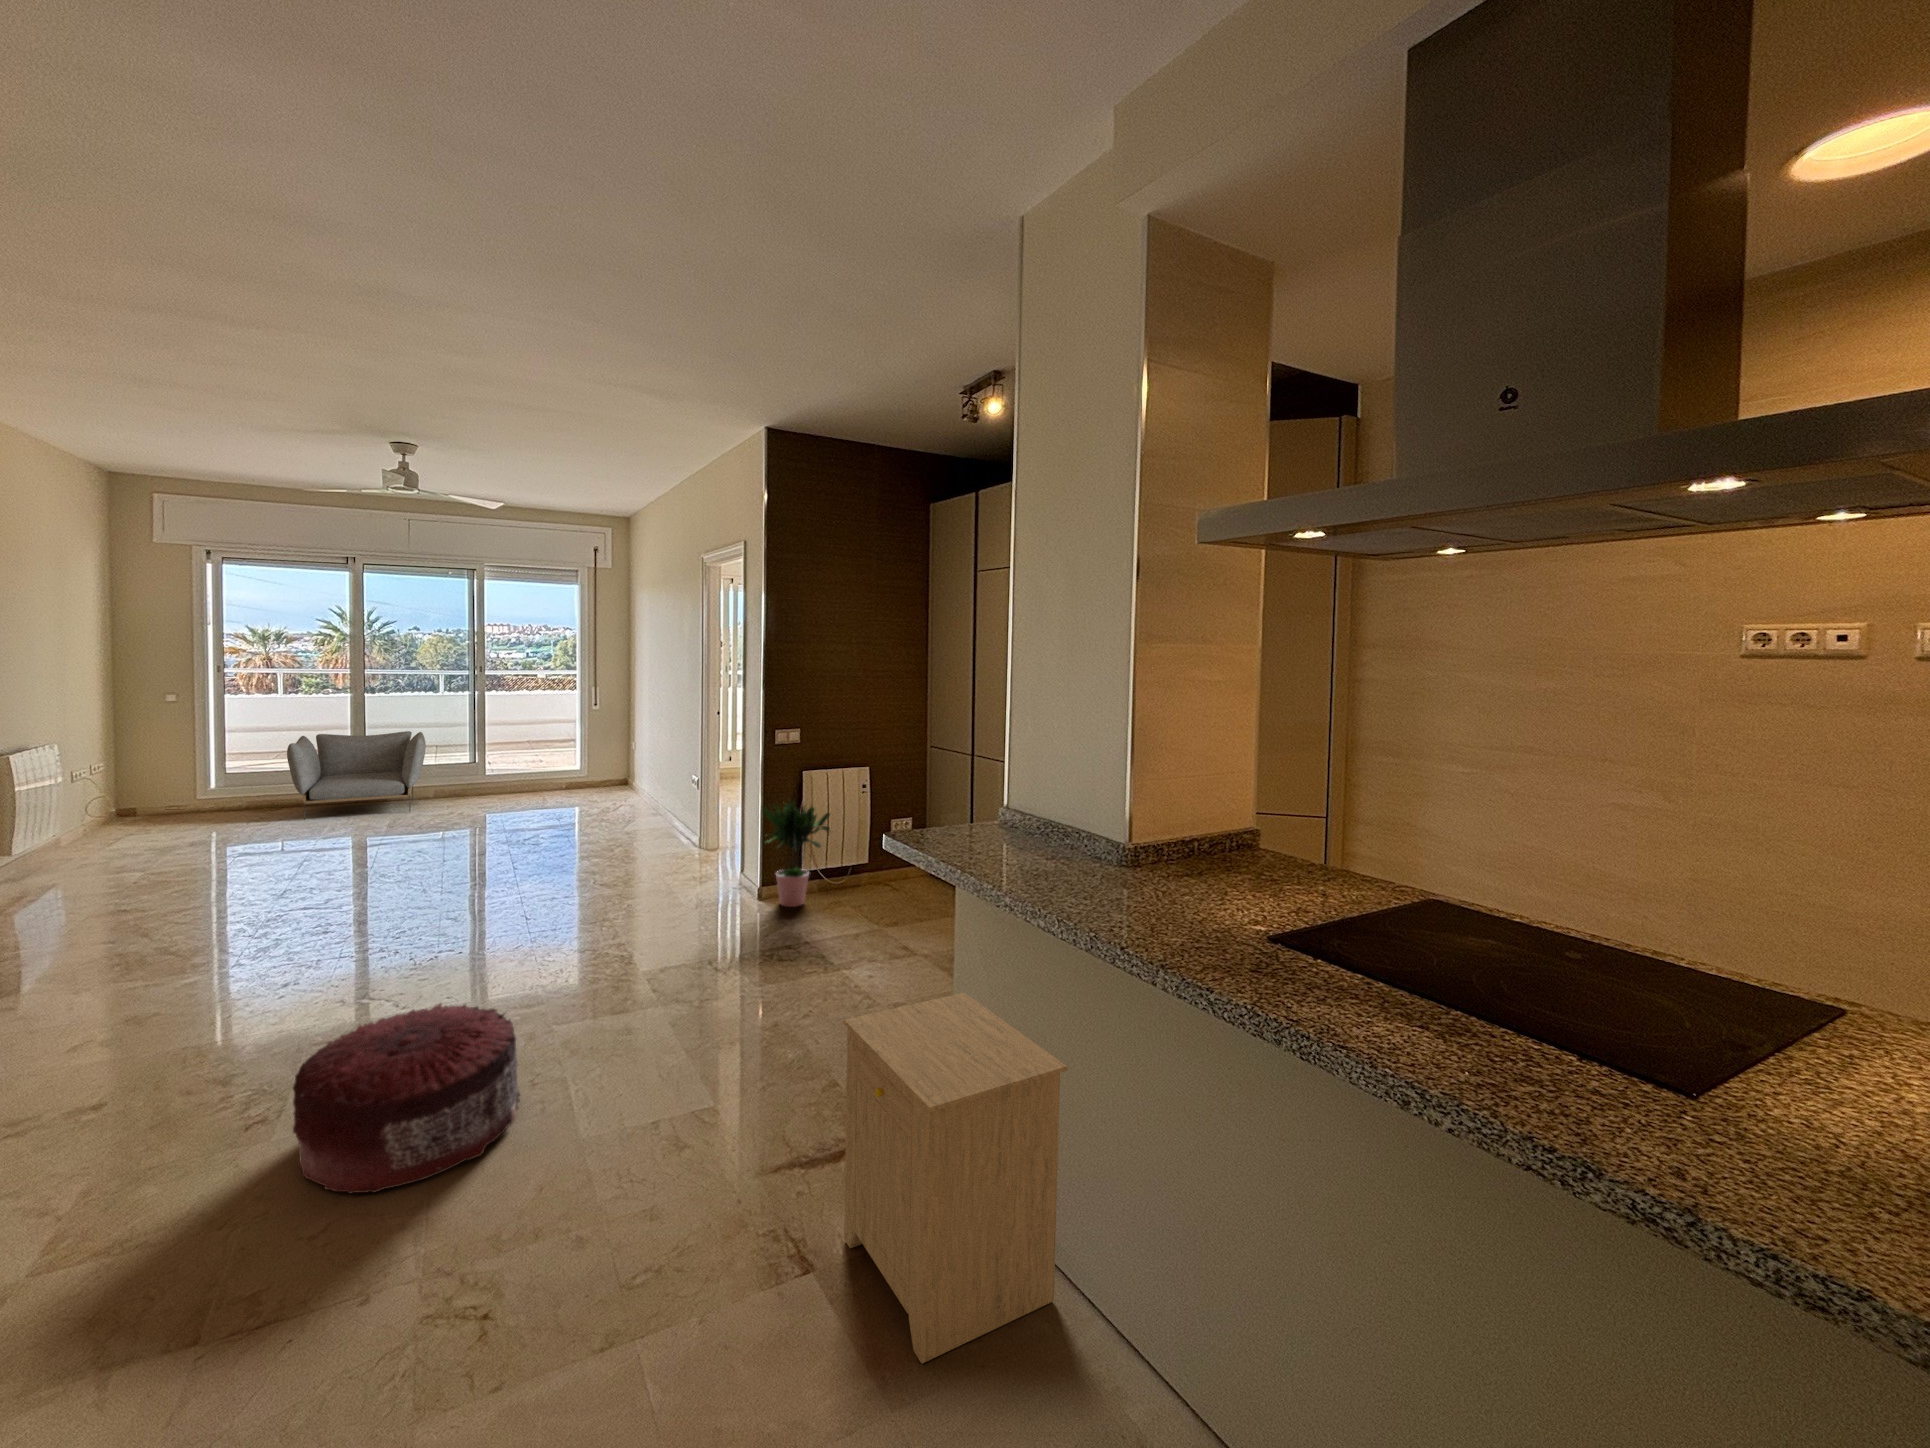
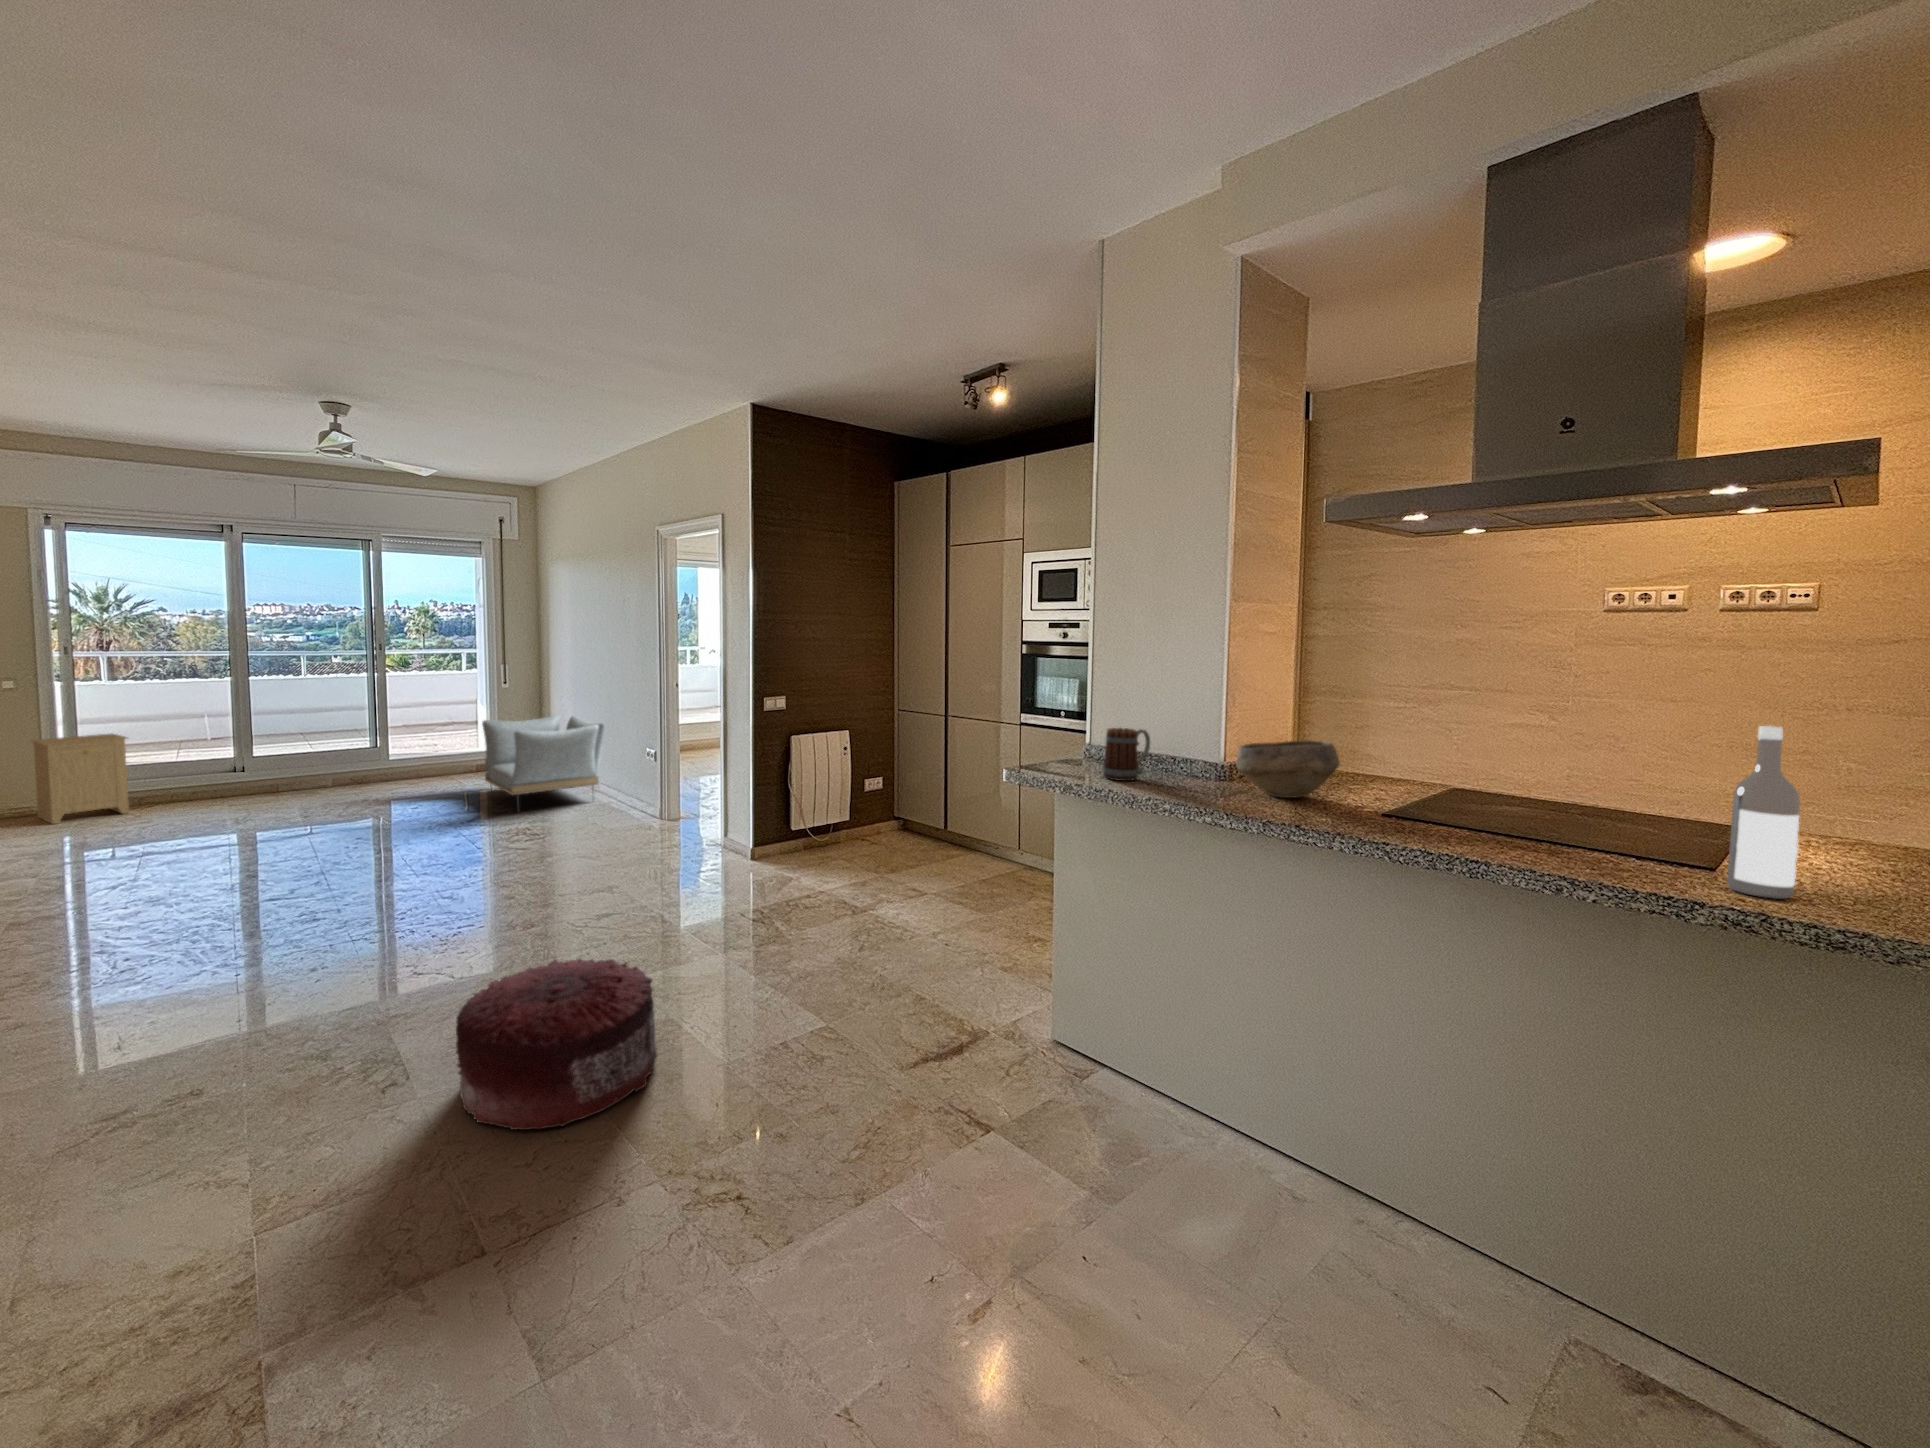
armchair: present [287,731,426,820] -> present [482,716,605,796]
mug: none [972,794,1035,860] -> present [1102,728,1150,781]
potted plant: present [763,799,829,907] -> none [760,760,833,866]
bowl: none [1110,824,1236,901] -> present [1237,740,1340,798]
wine bottle: none [1676,880,1793,1180] -> present [1727,726,1800,899]
side table: present [843,993,1068,1363] -> present [32,734,129,824]

